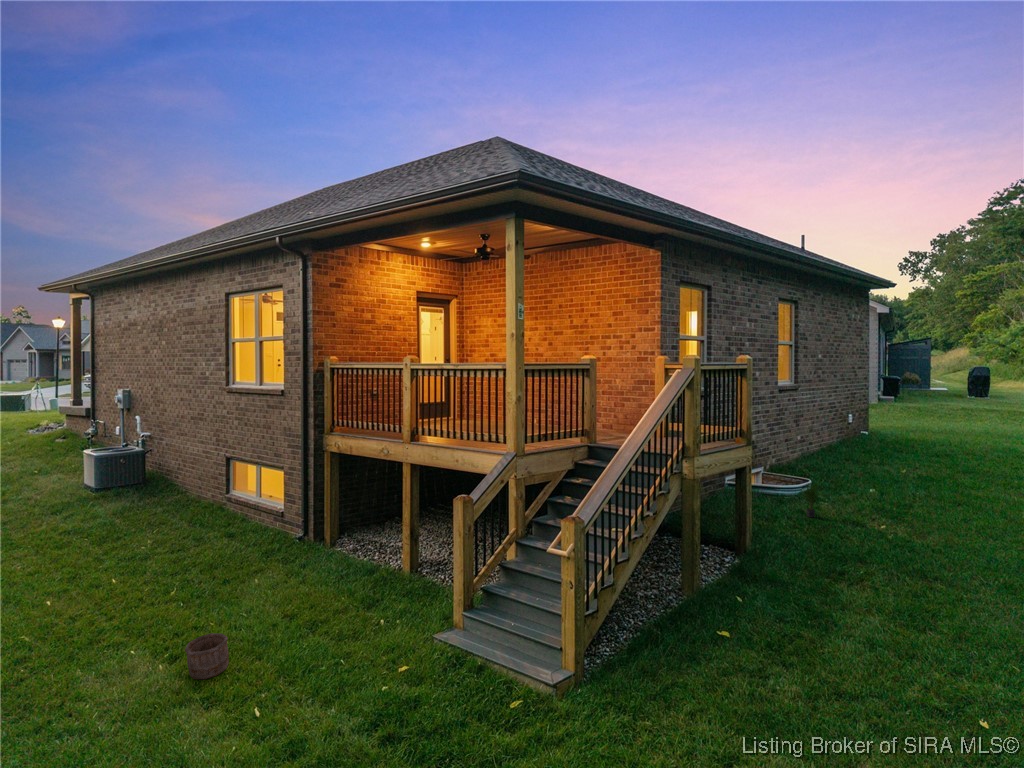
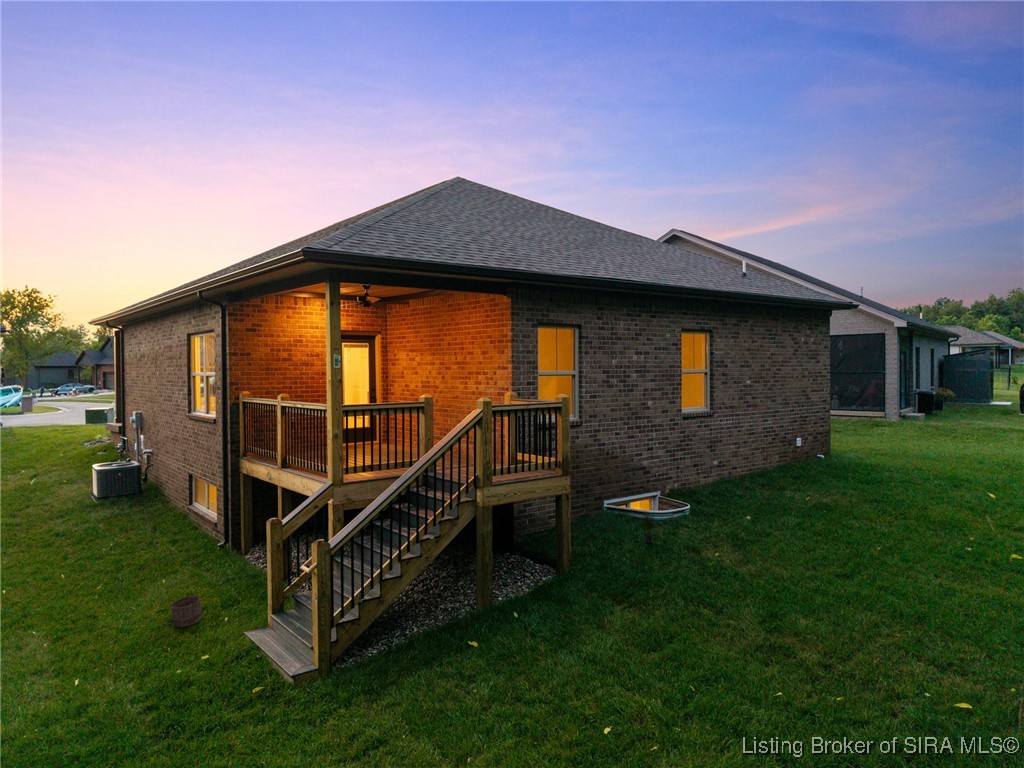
wooden bucket: present [185,633,229,679] -> present [170,596,202,628]

